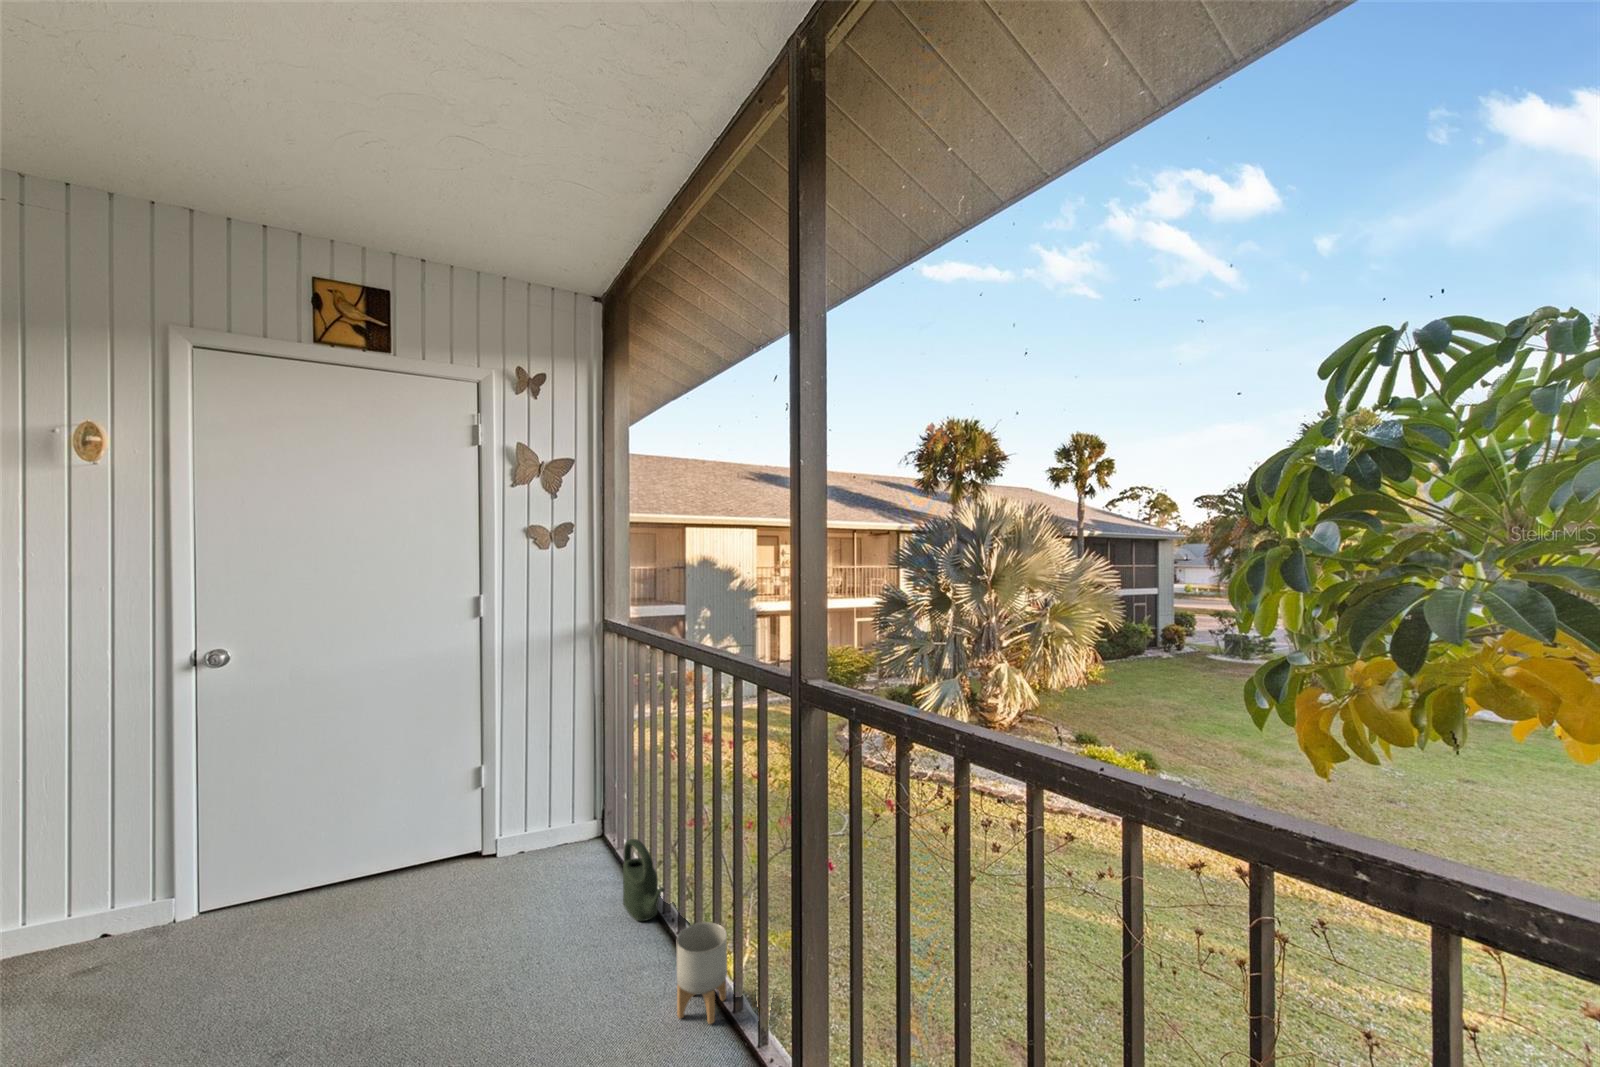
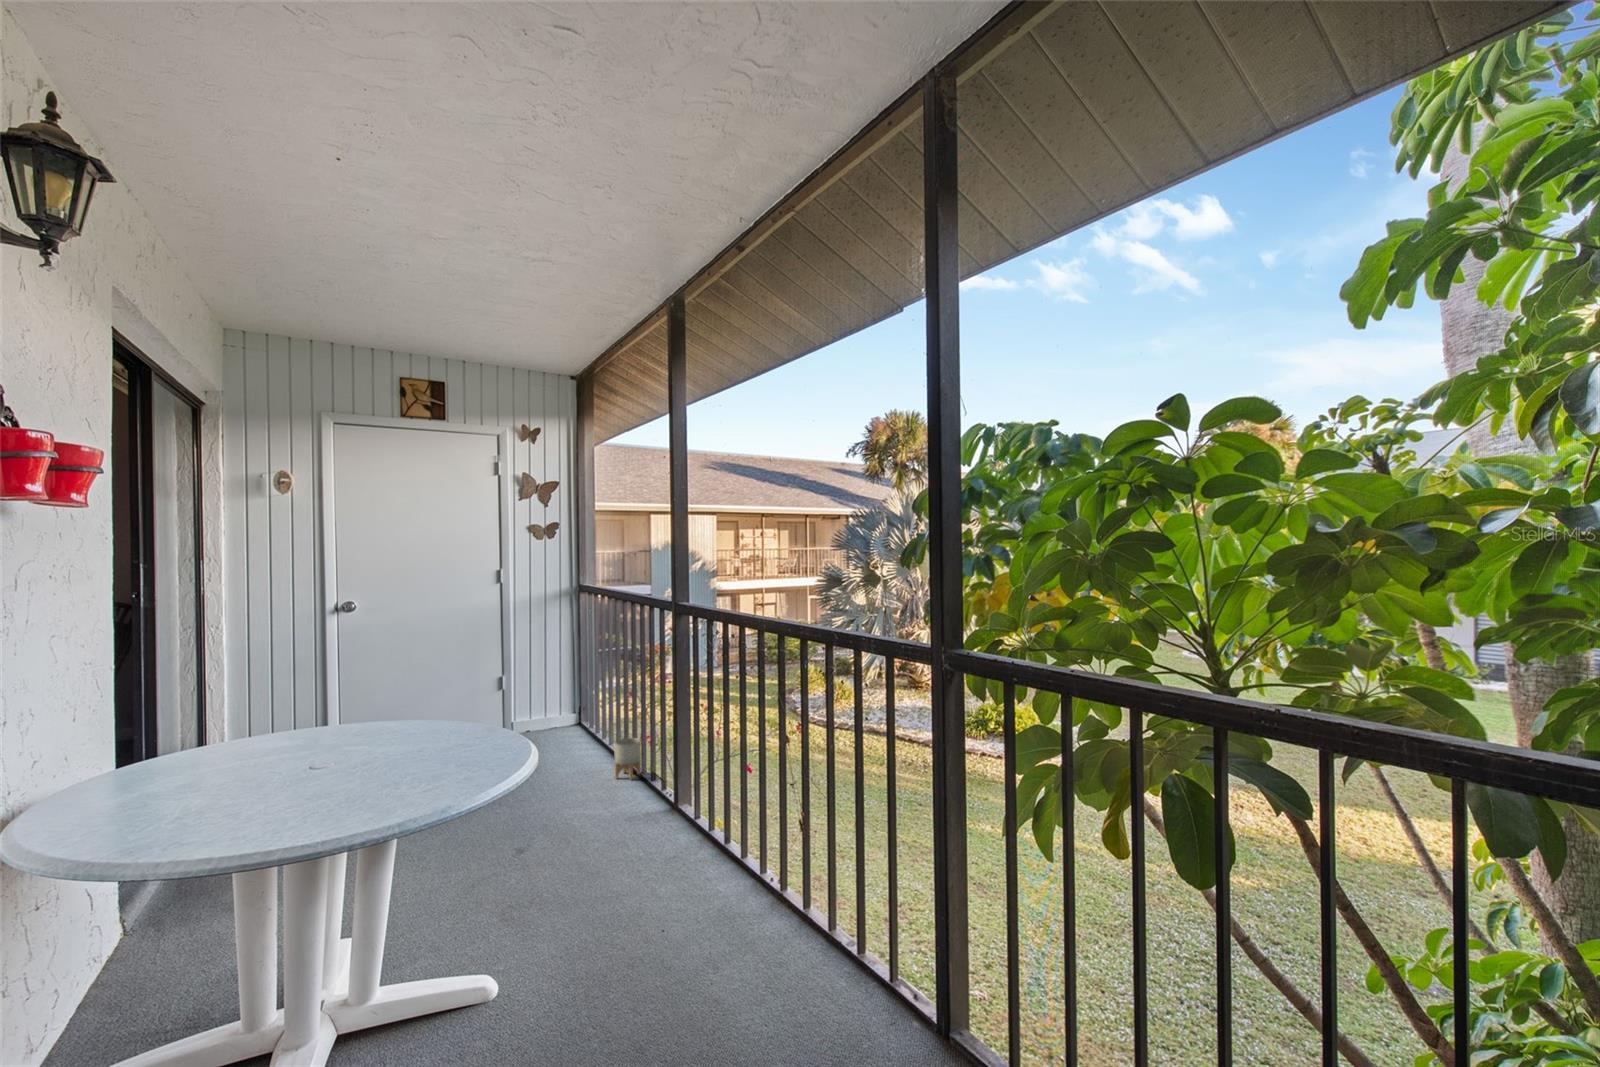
watering can: present [623,839,664,921] -> none [591,712,612,753]

